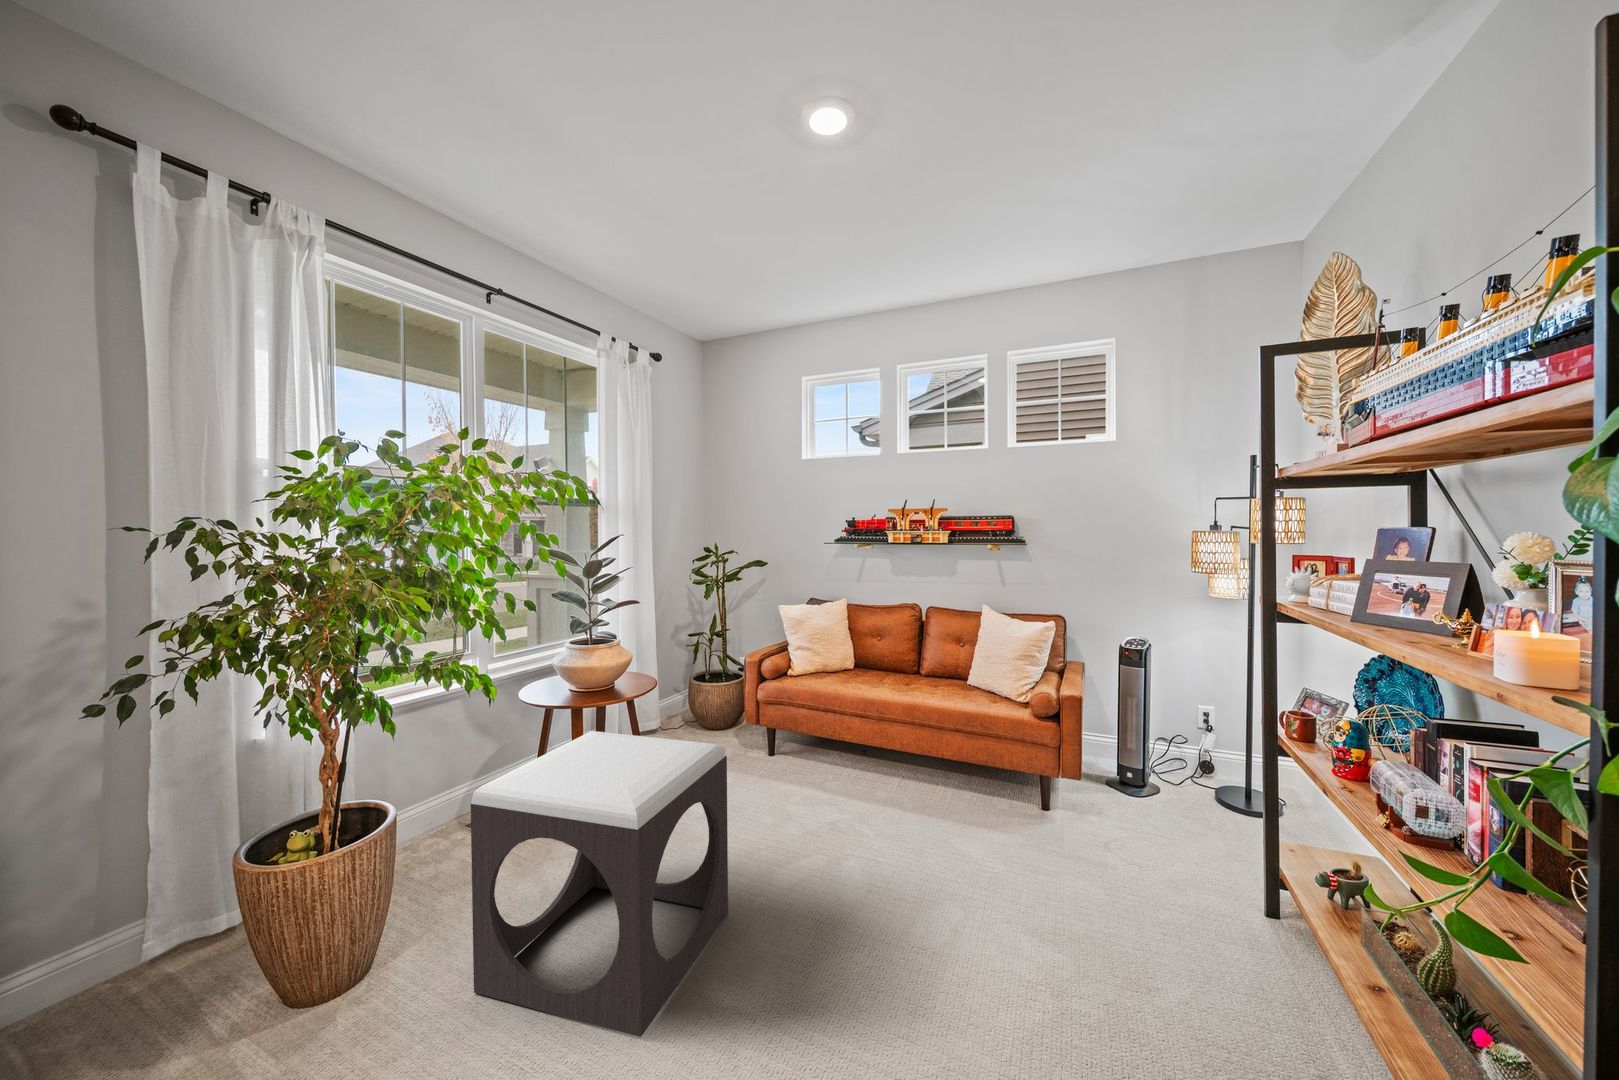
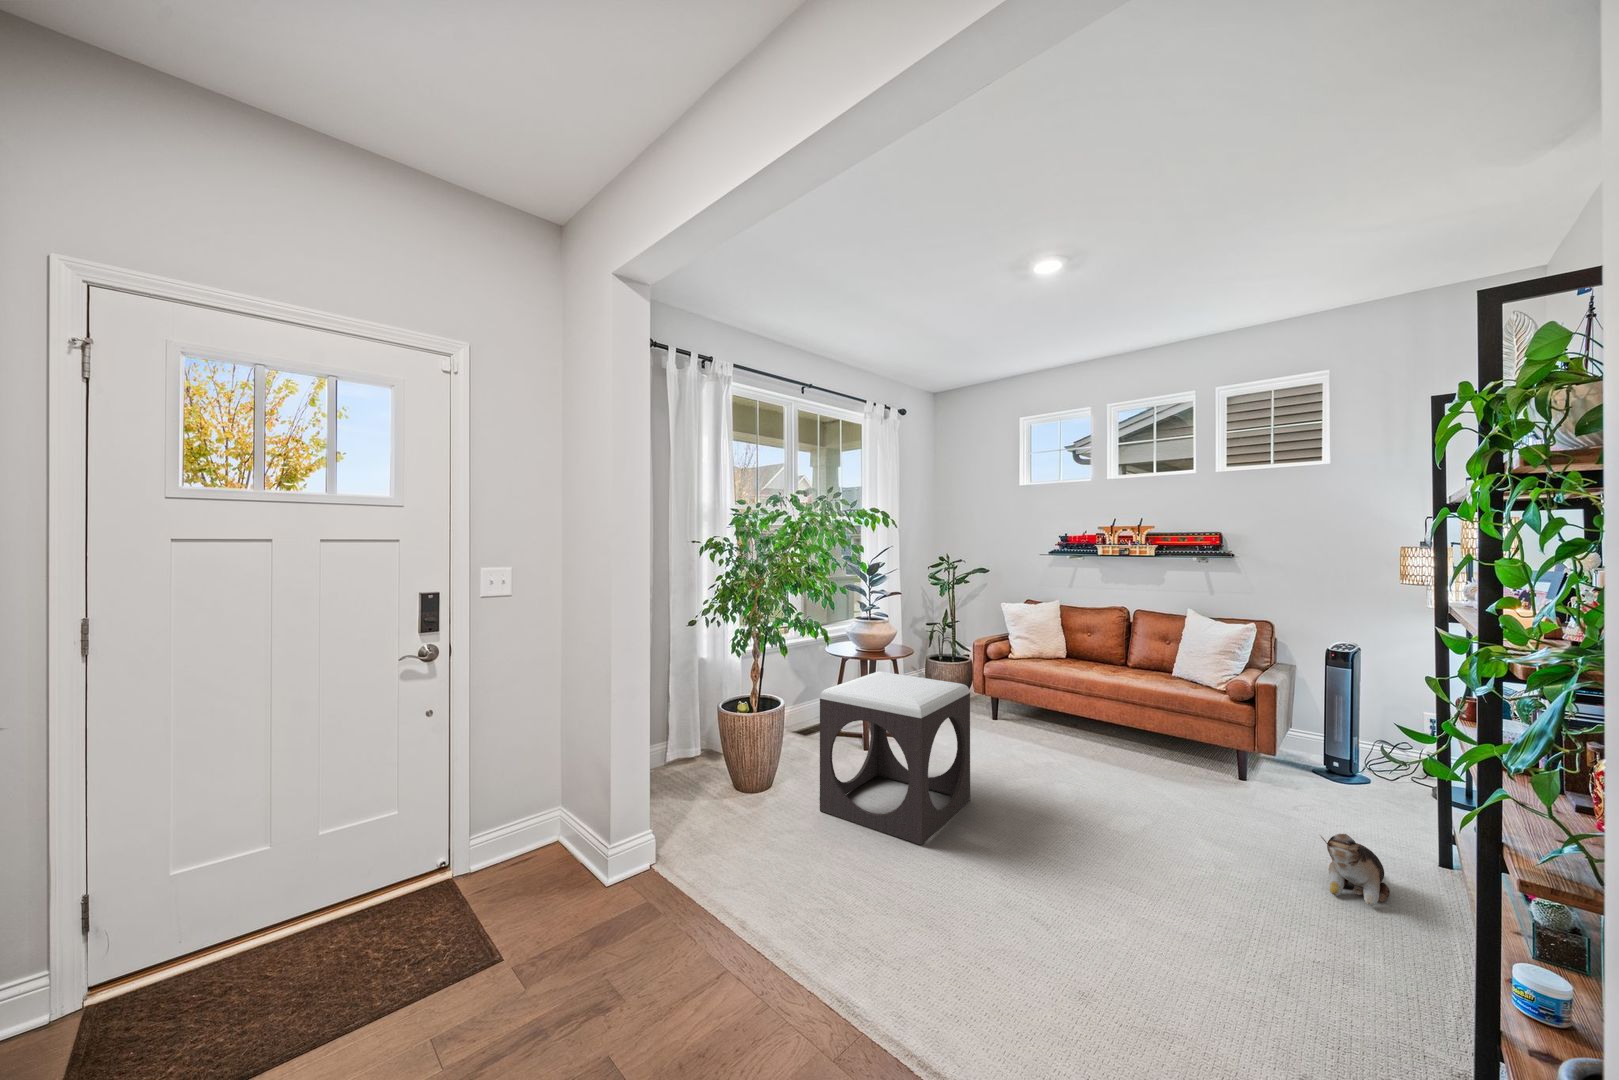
plush toy: none [1167,910,1232,1000] -> present [1321,834,1390,906]

